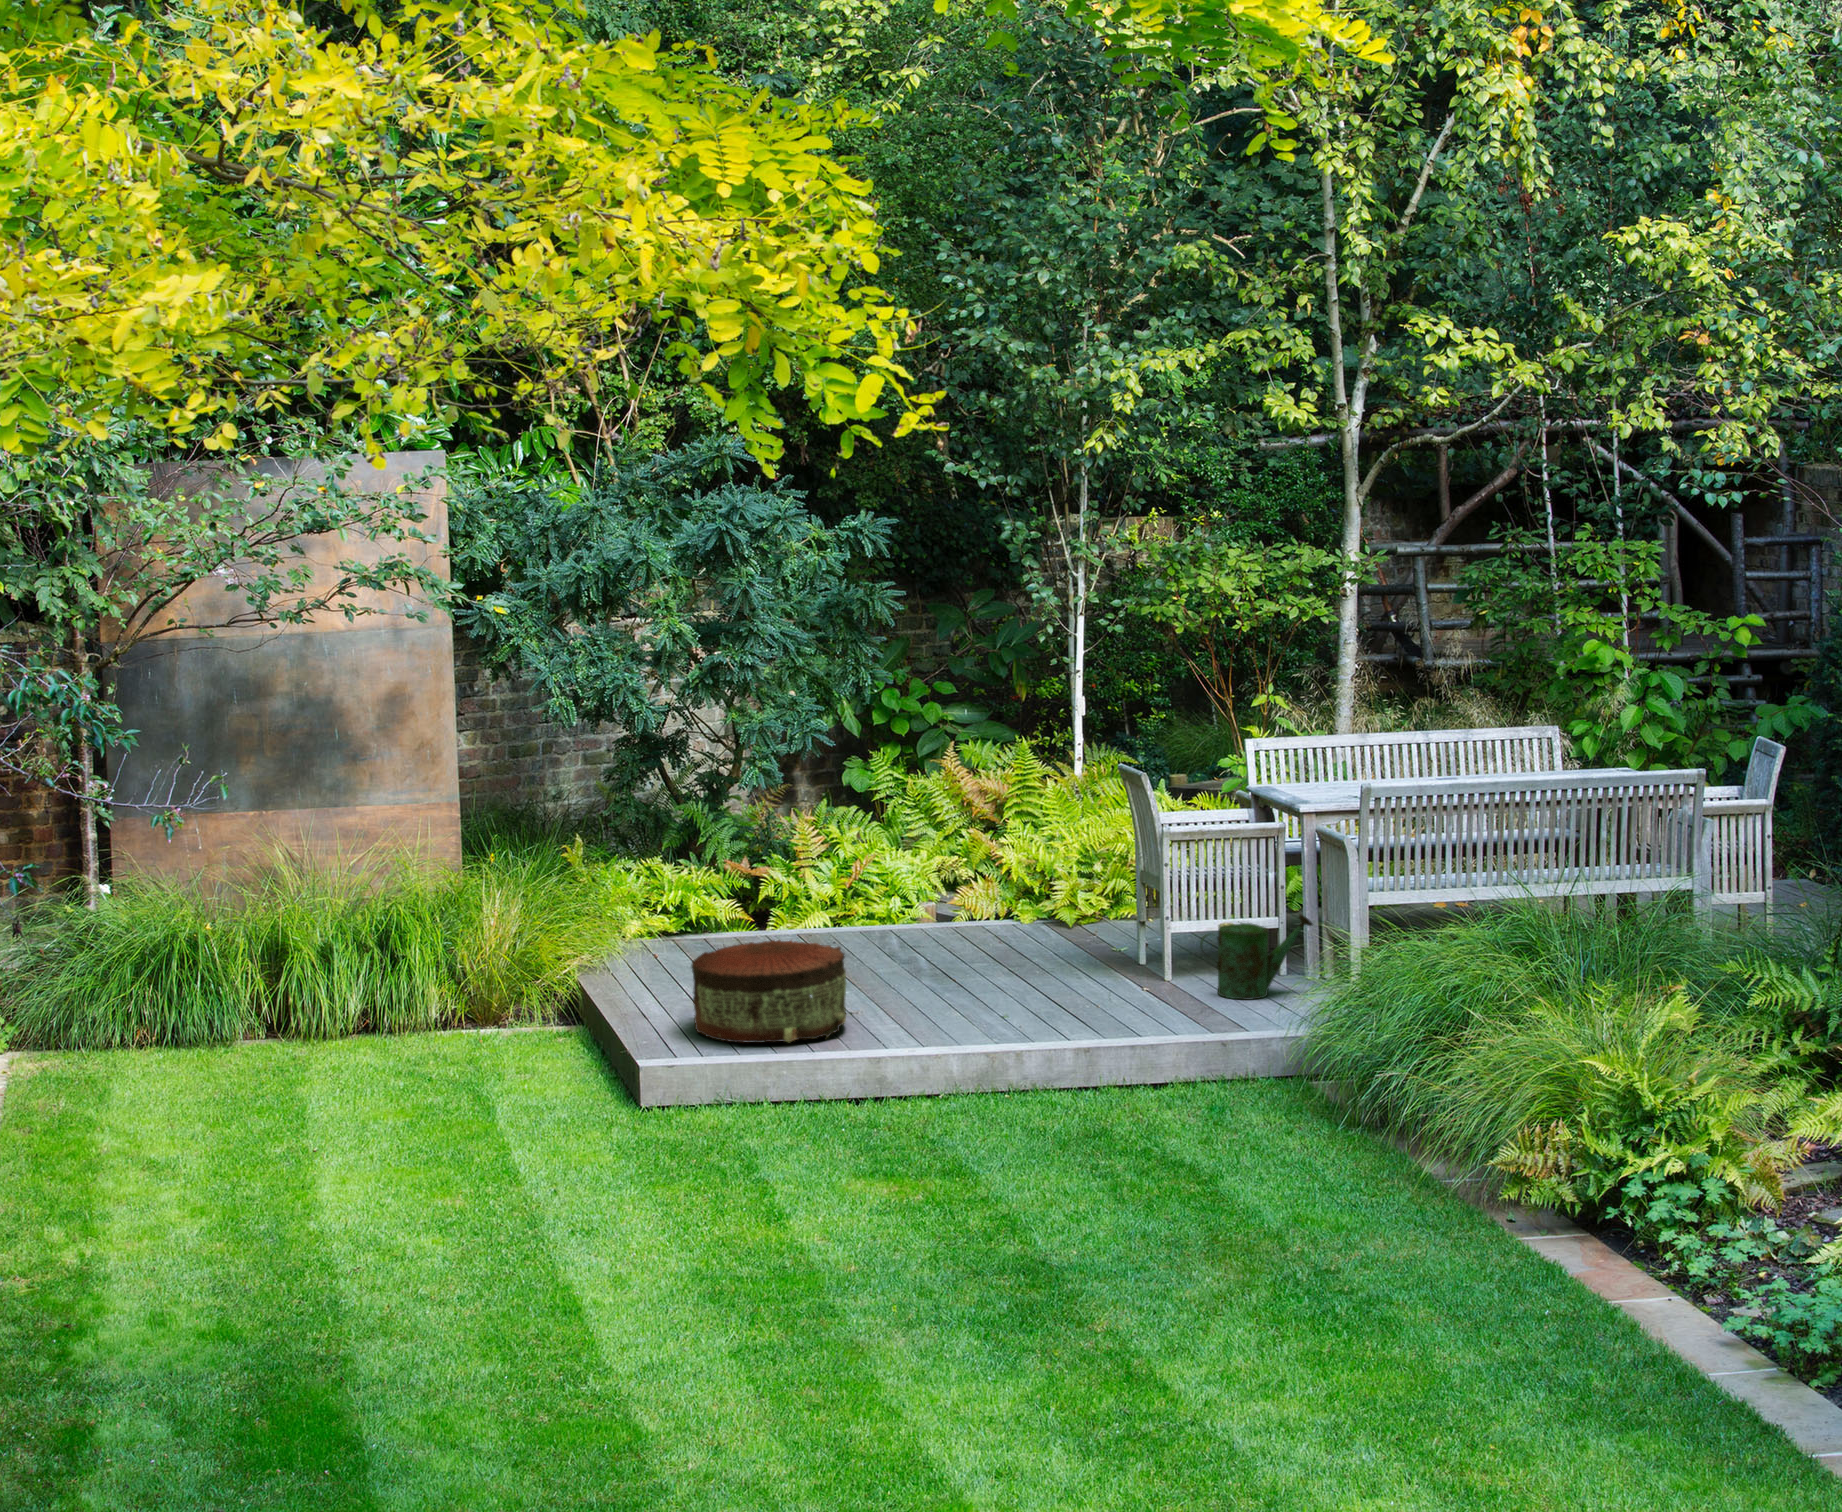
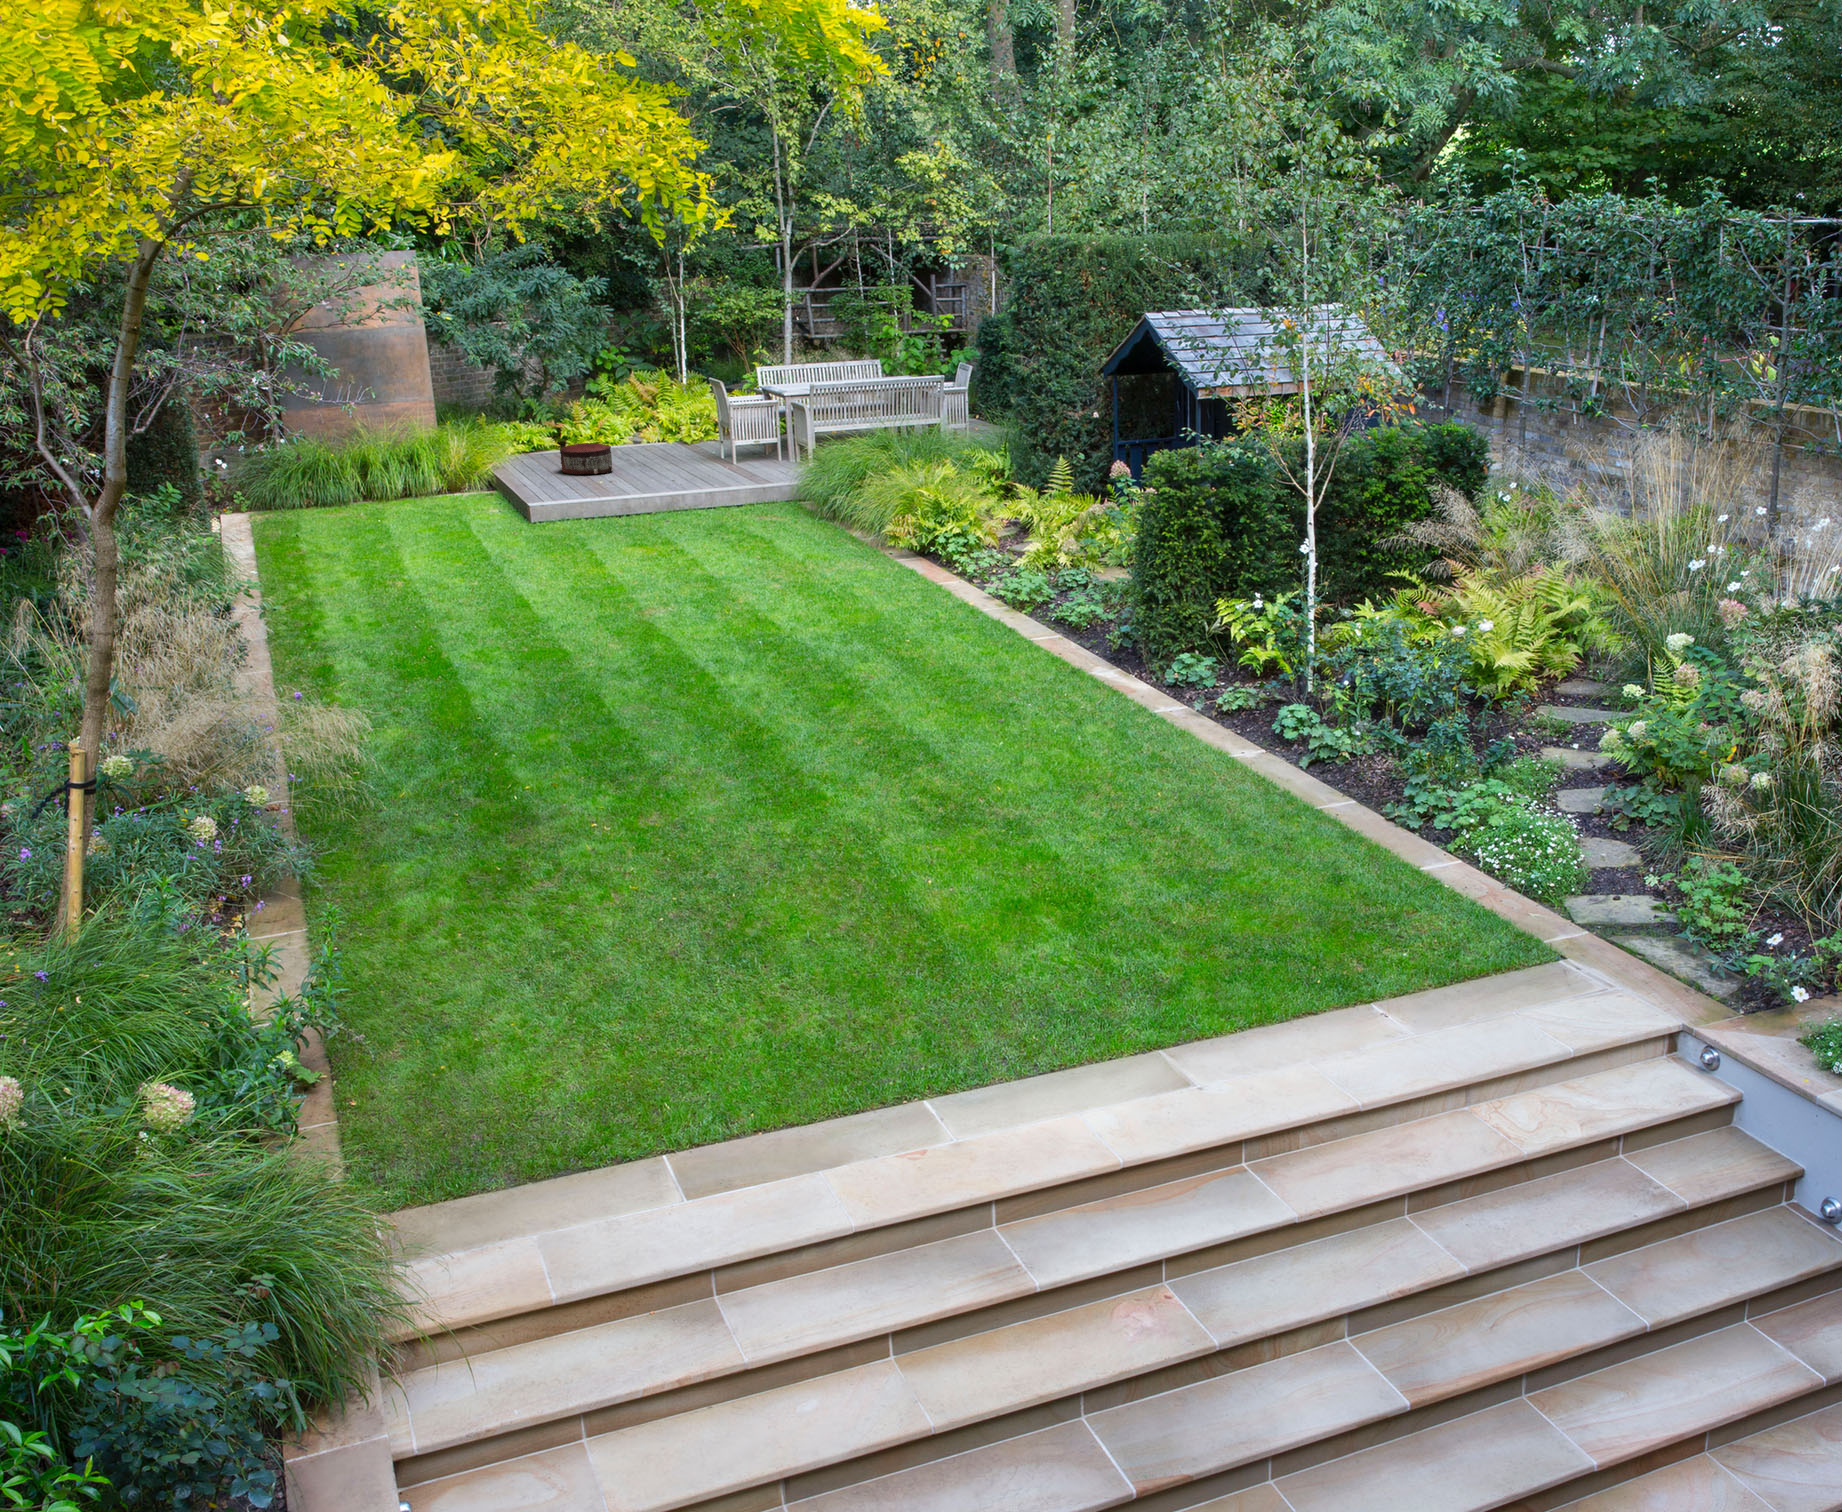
watering can: present [1200,914,1313,1000] -> none [728,433,766,462]

